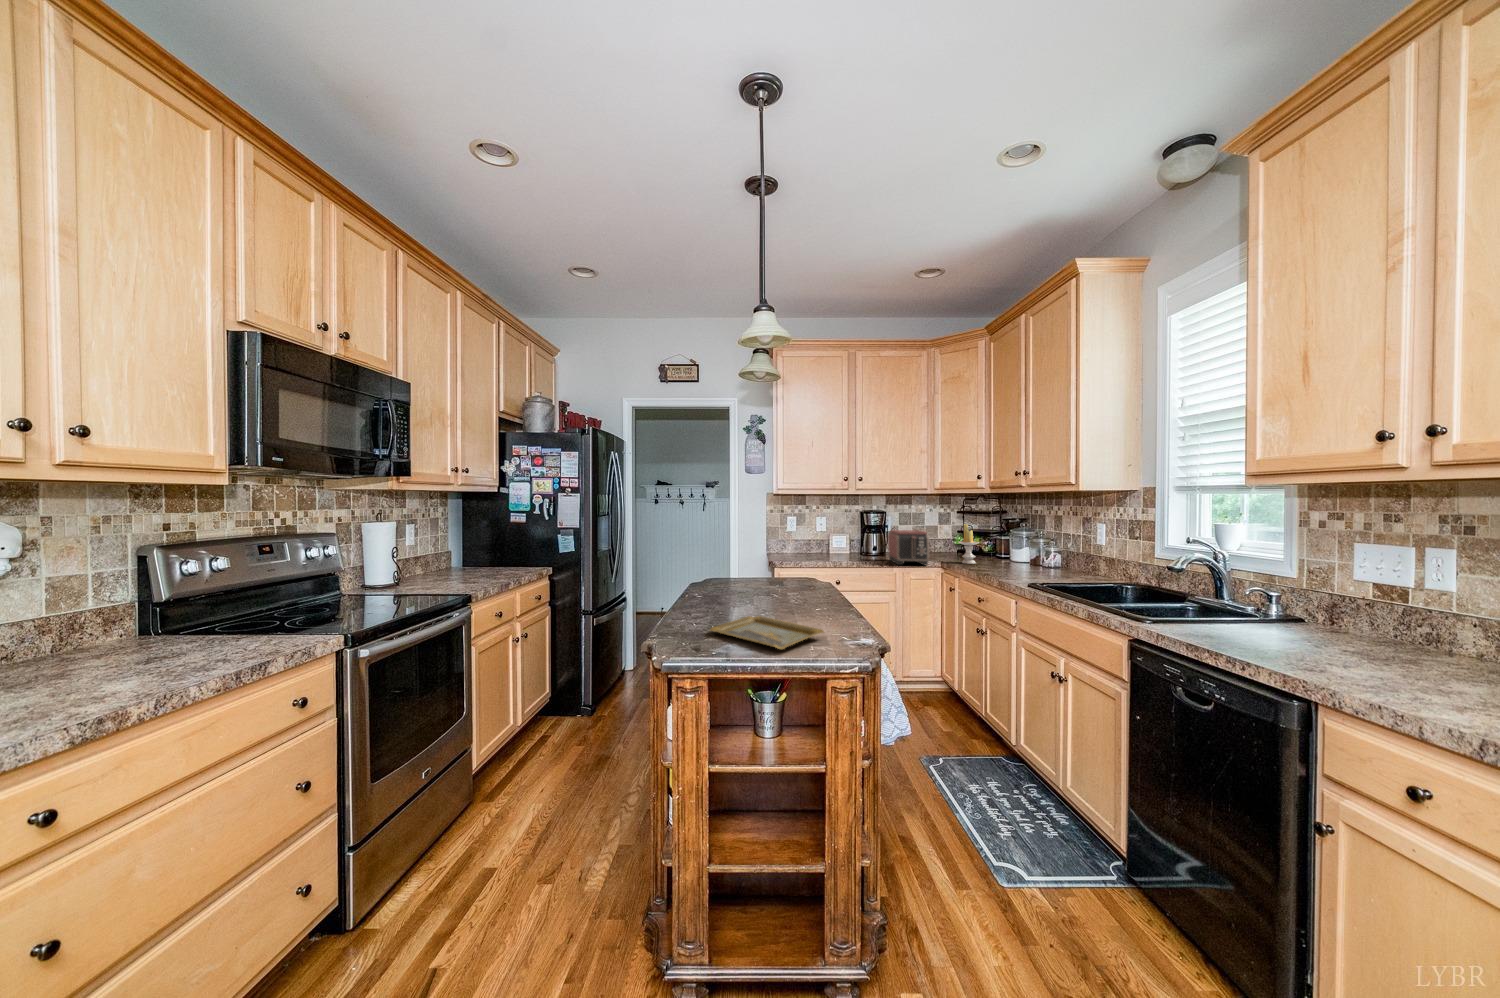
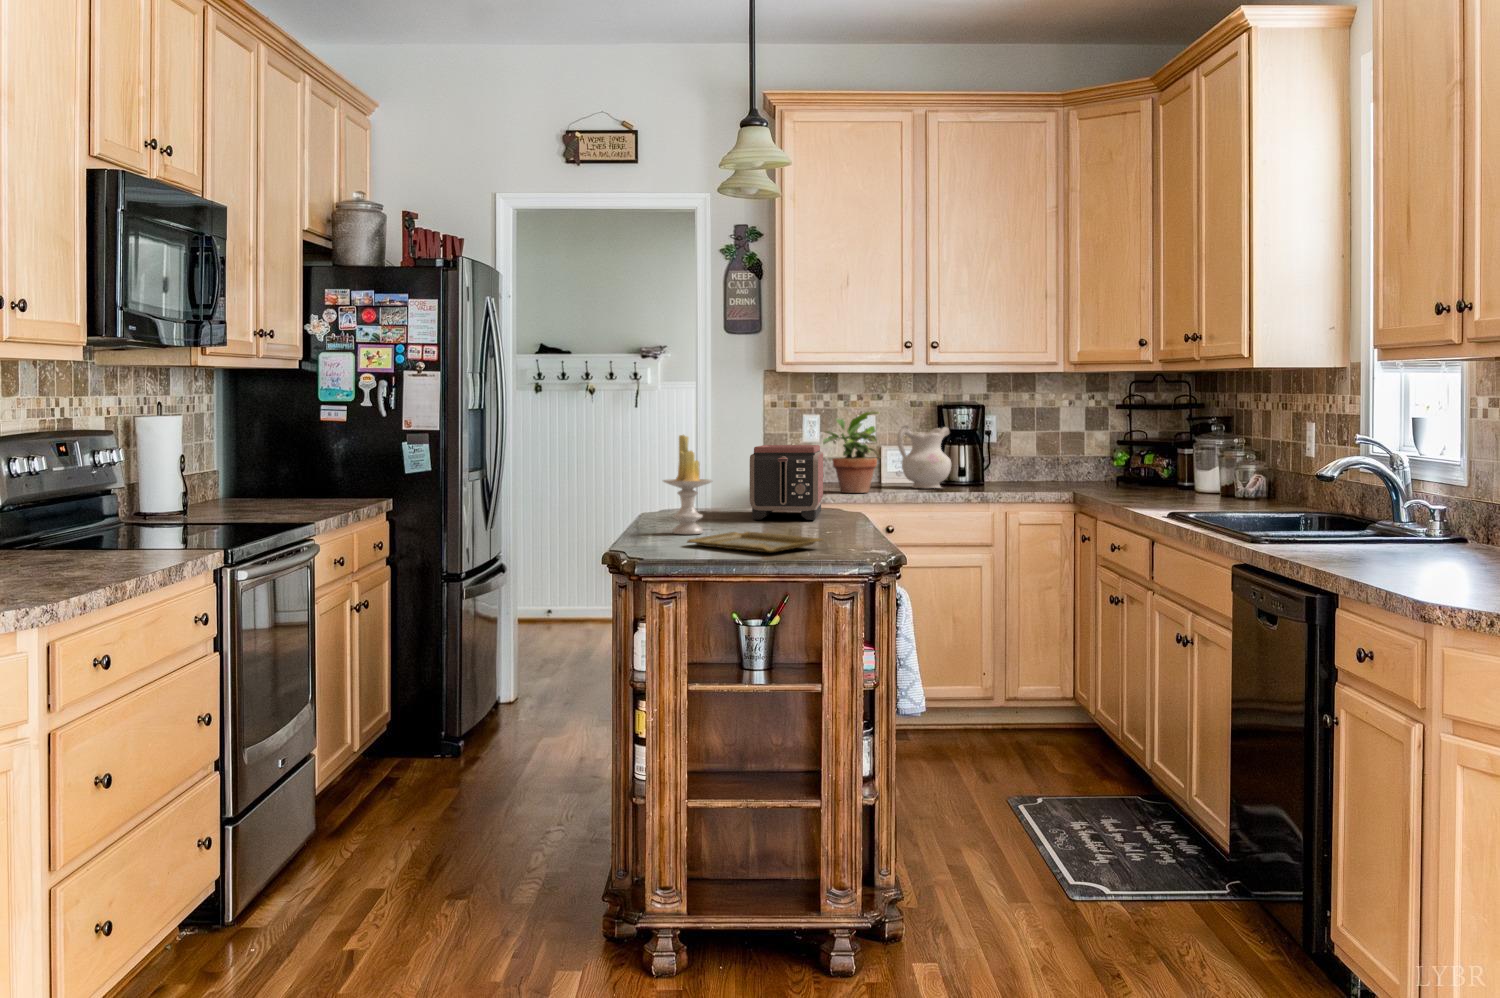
potted plant: none [799,516,832,562] -> present [823,412,879,493]
ceramic pitcher: none [839,523,869,558] -> present [897,425,951,488]
candle: present [958,524,979,564] -> present [663,435,712,534]
toaster: present [888,530,930,565] -> present [750,445,823,520]

